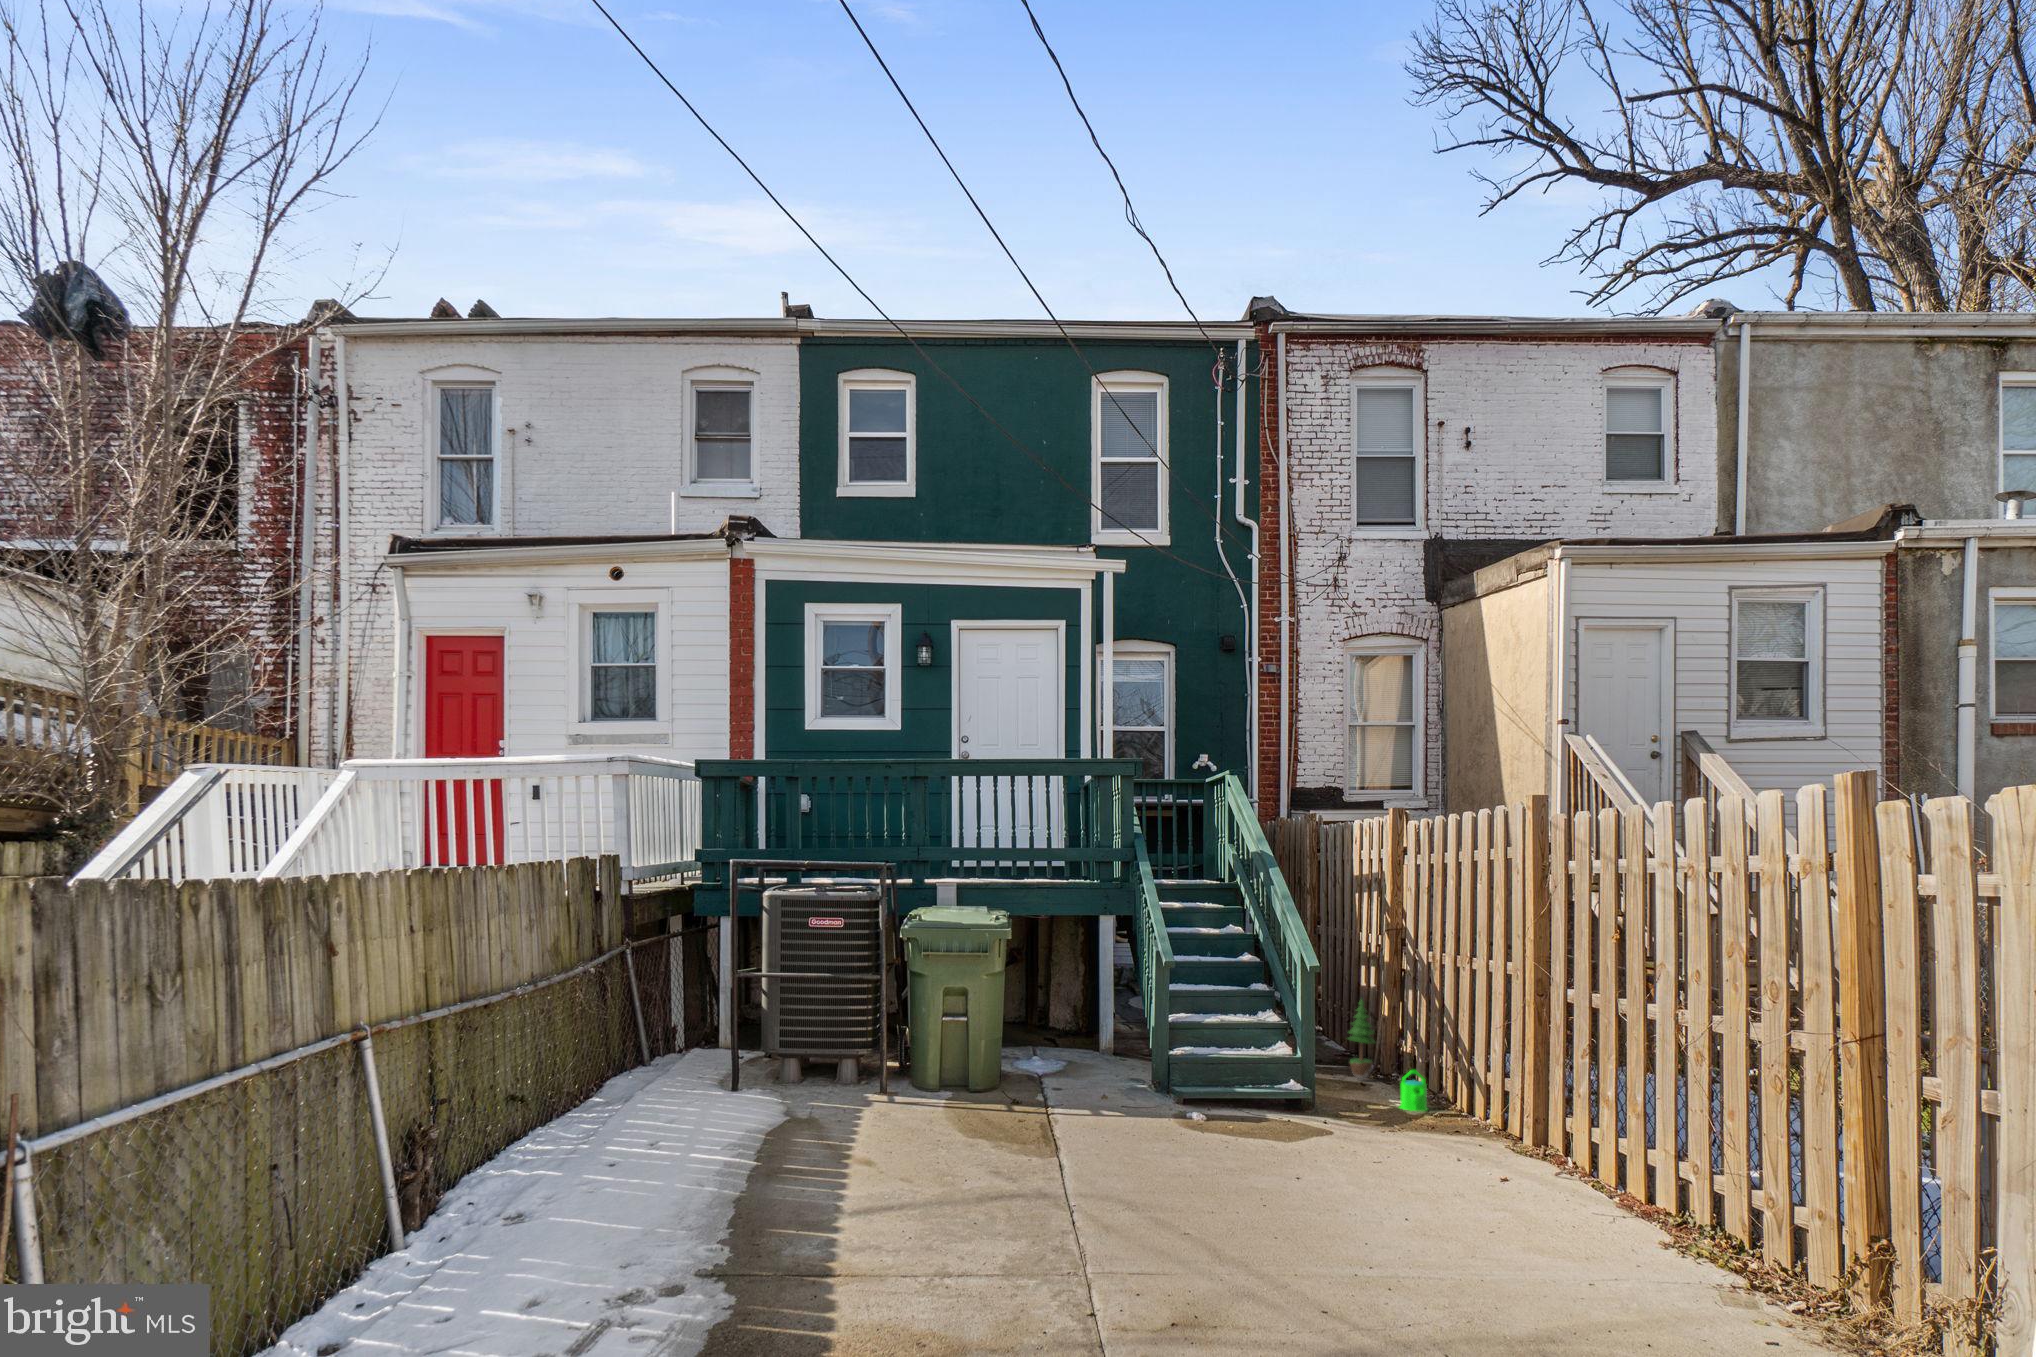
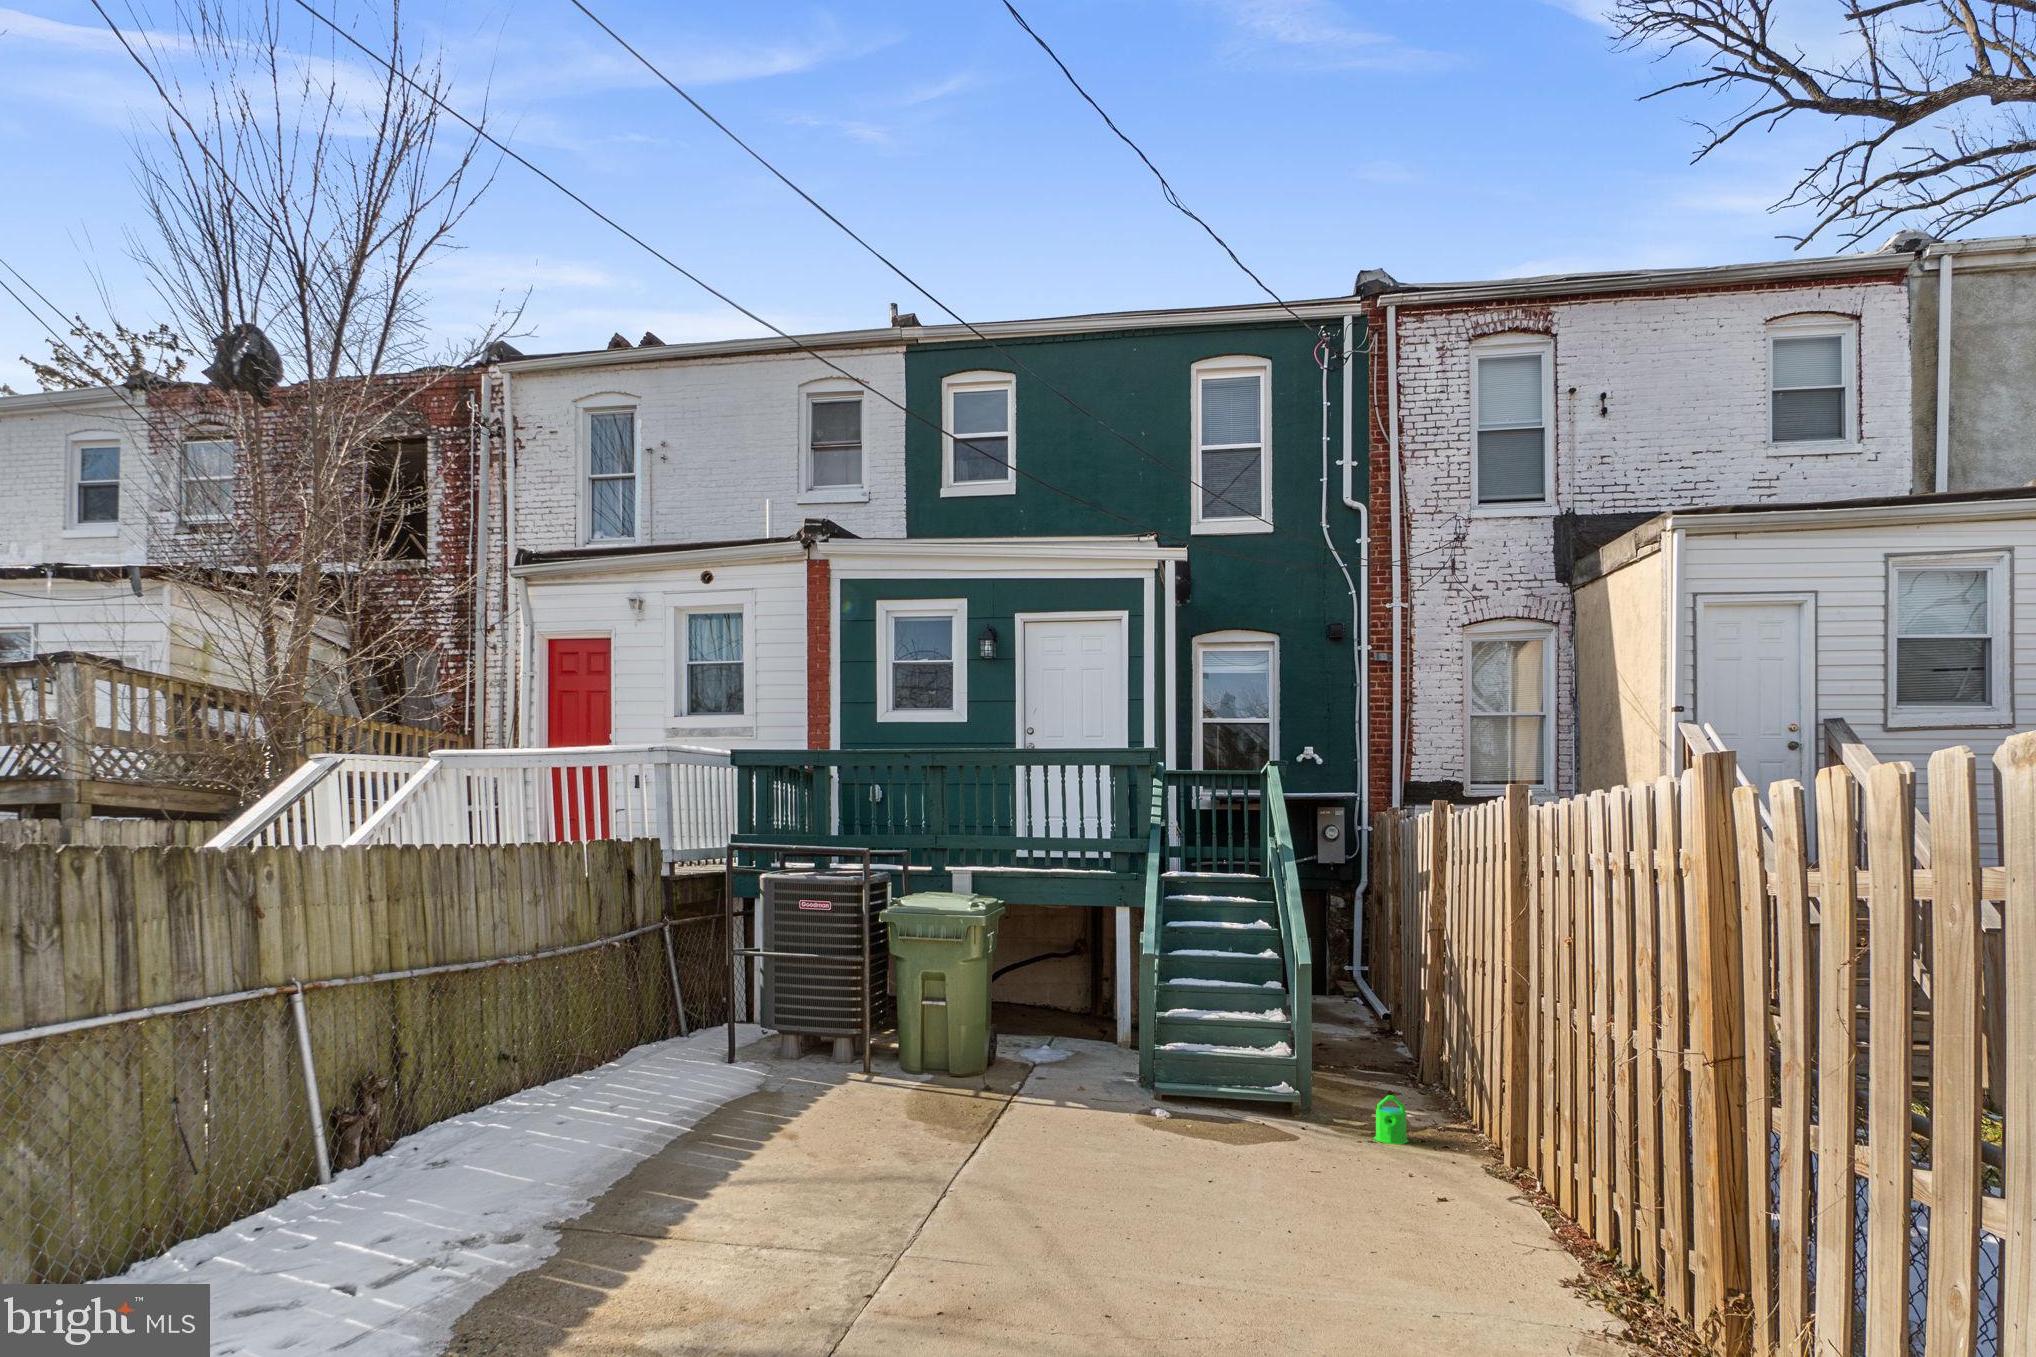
potted tree: present [1348,1000,1375,1080] -> none [1349,1009,1384,1103]

